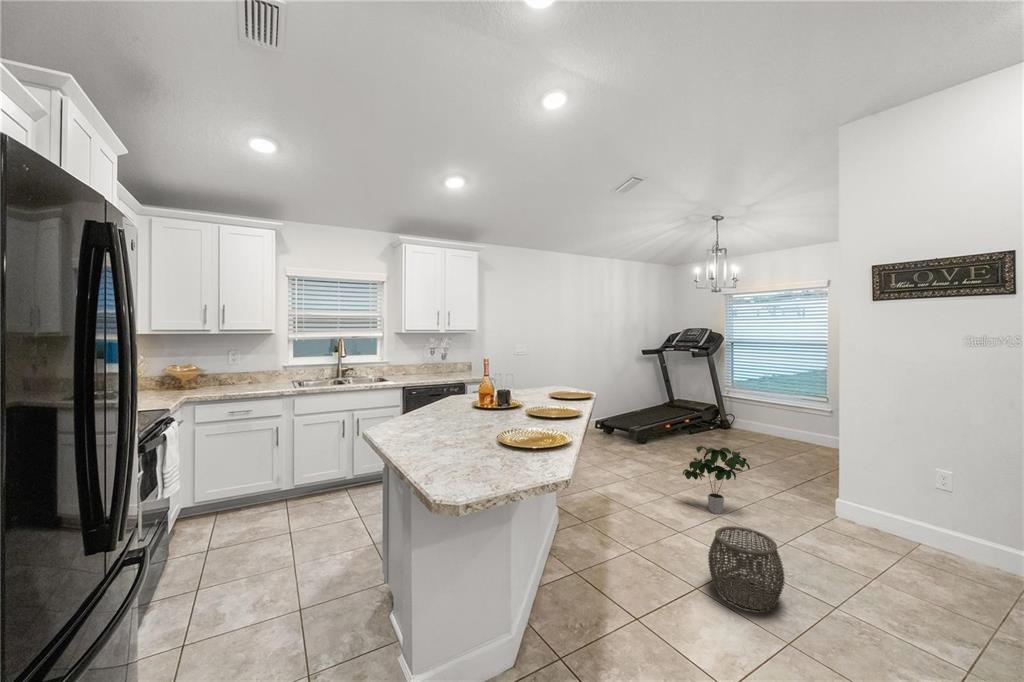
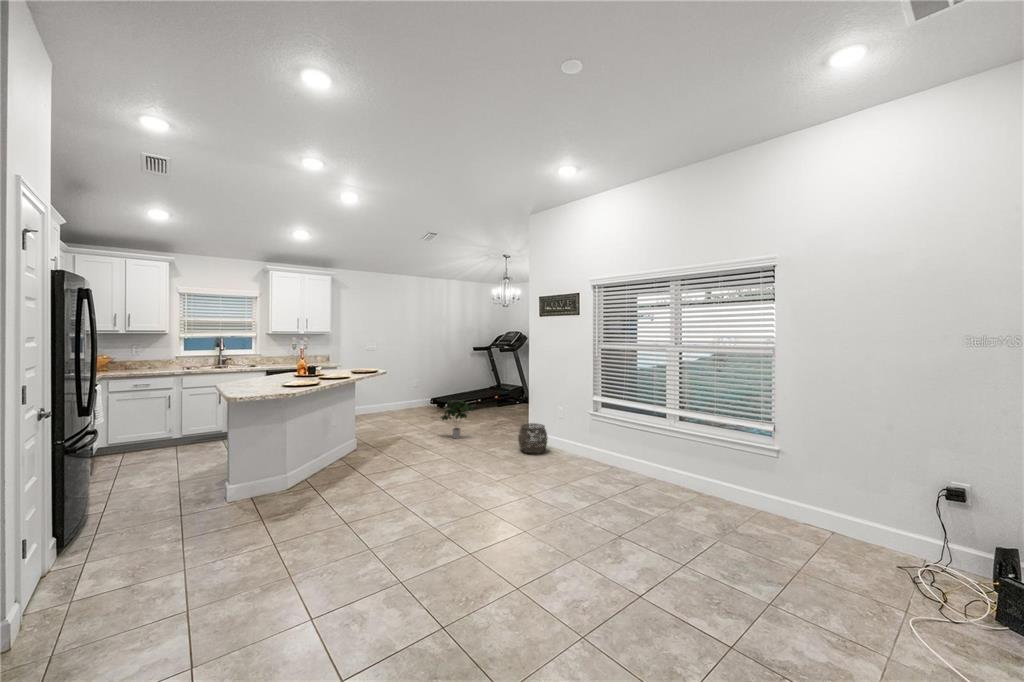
woven basket: present [708,526,785,611] -> present [518,423,547,453]

